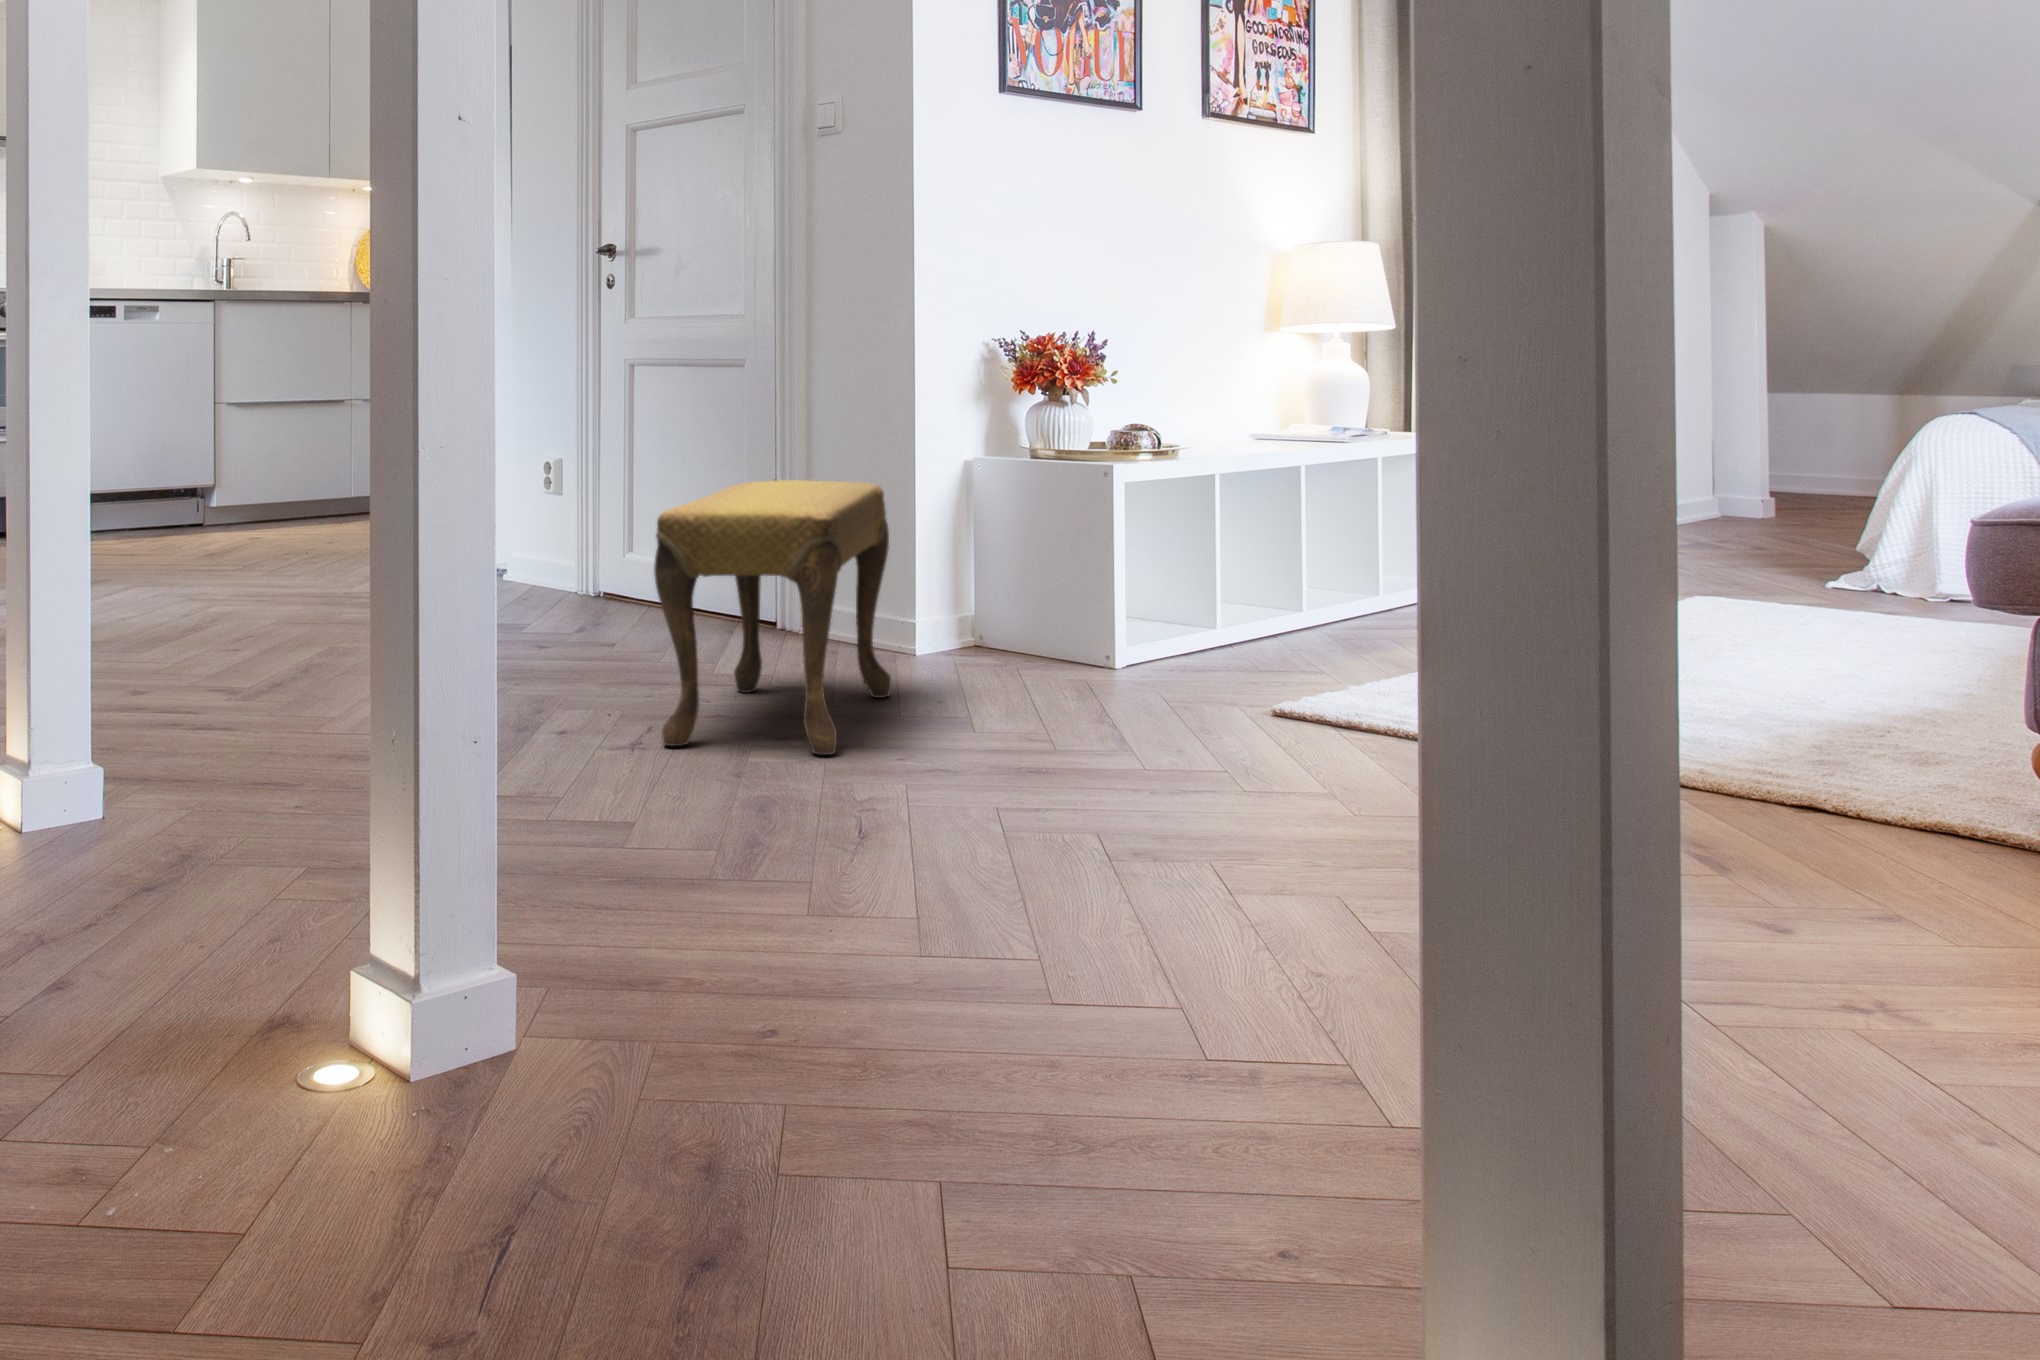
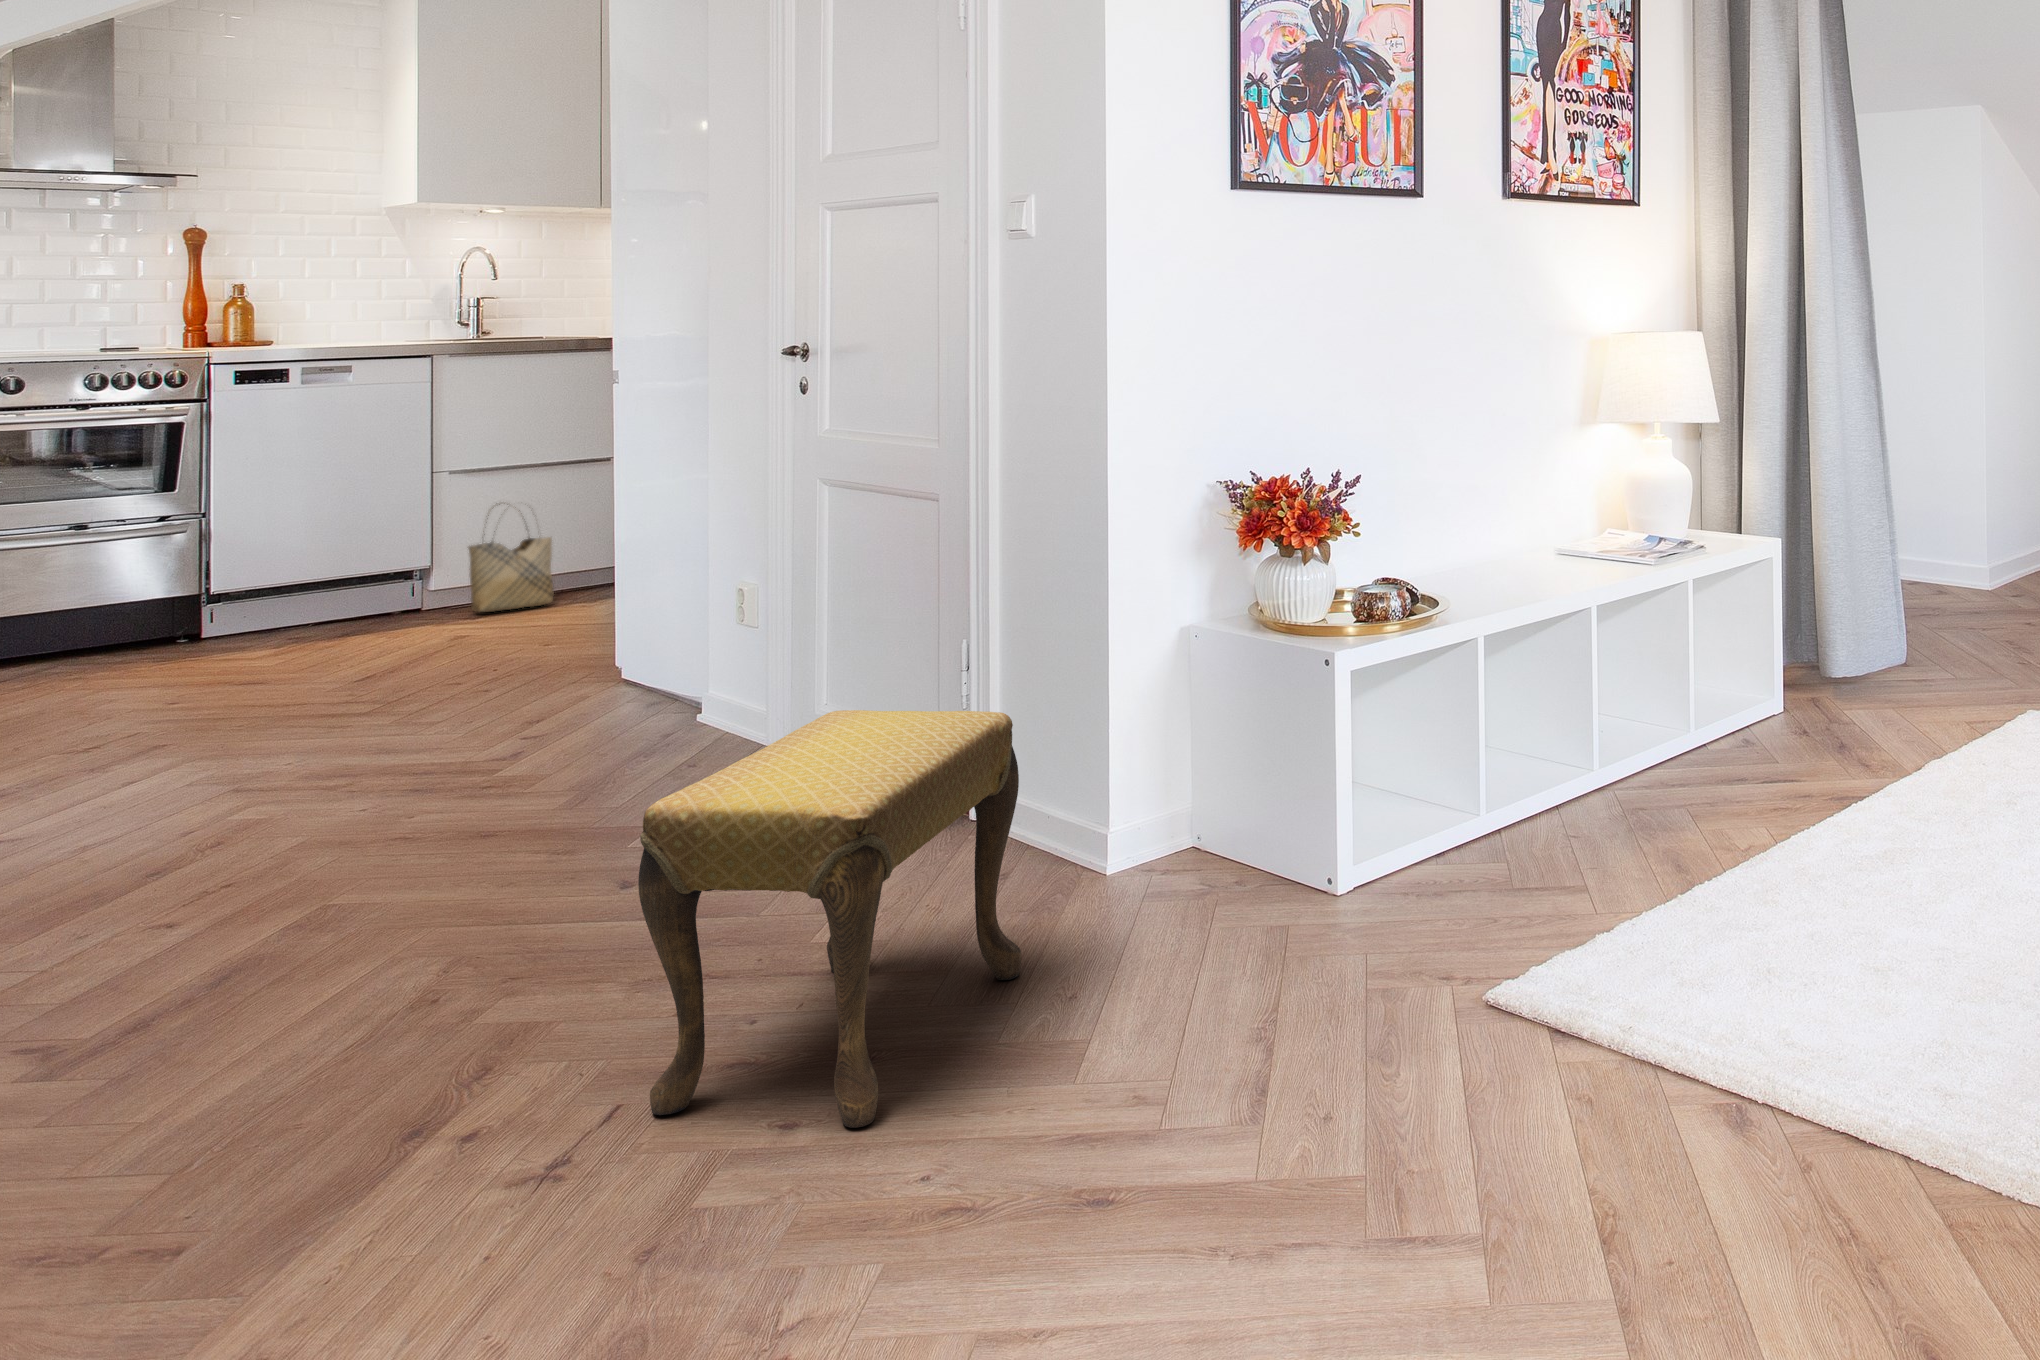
woven basket: none [249,421,315,516] -> present [469,503,554,612]

